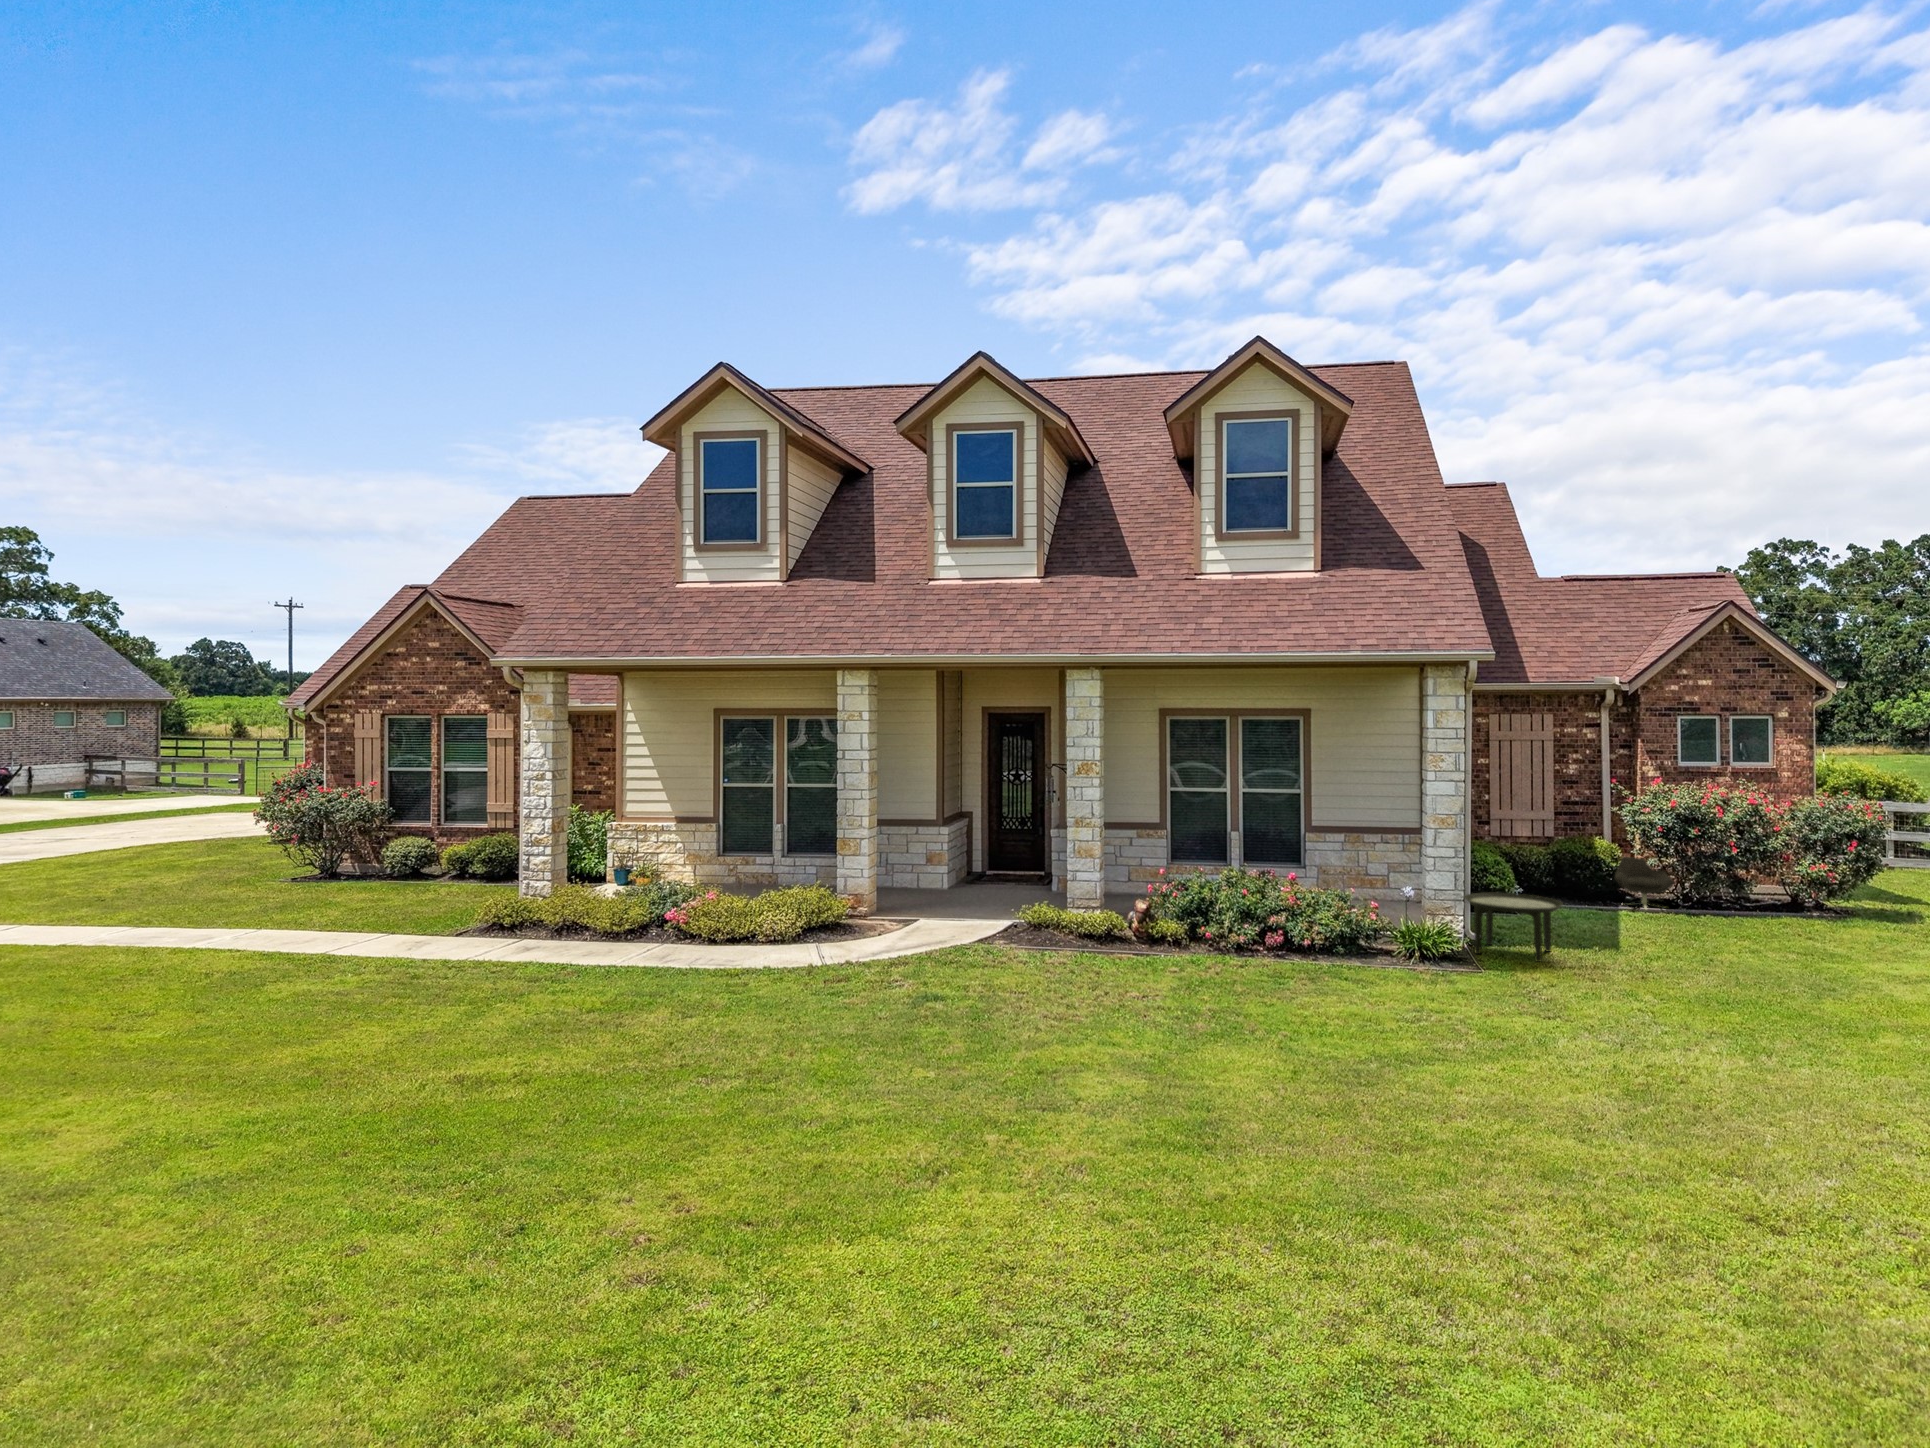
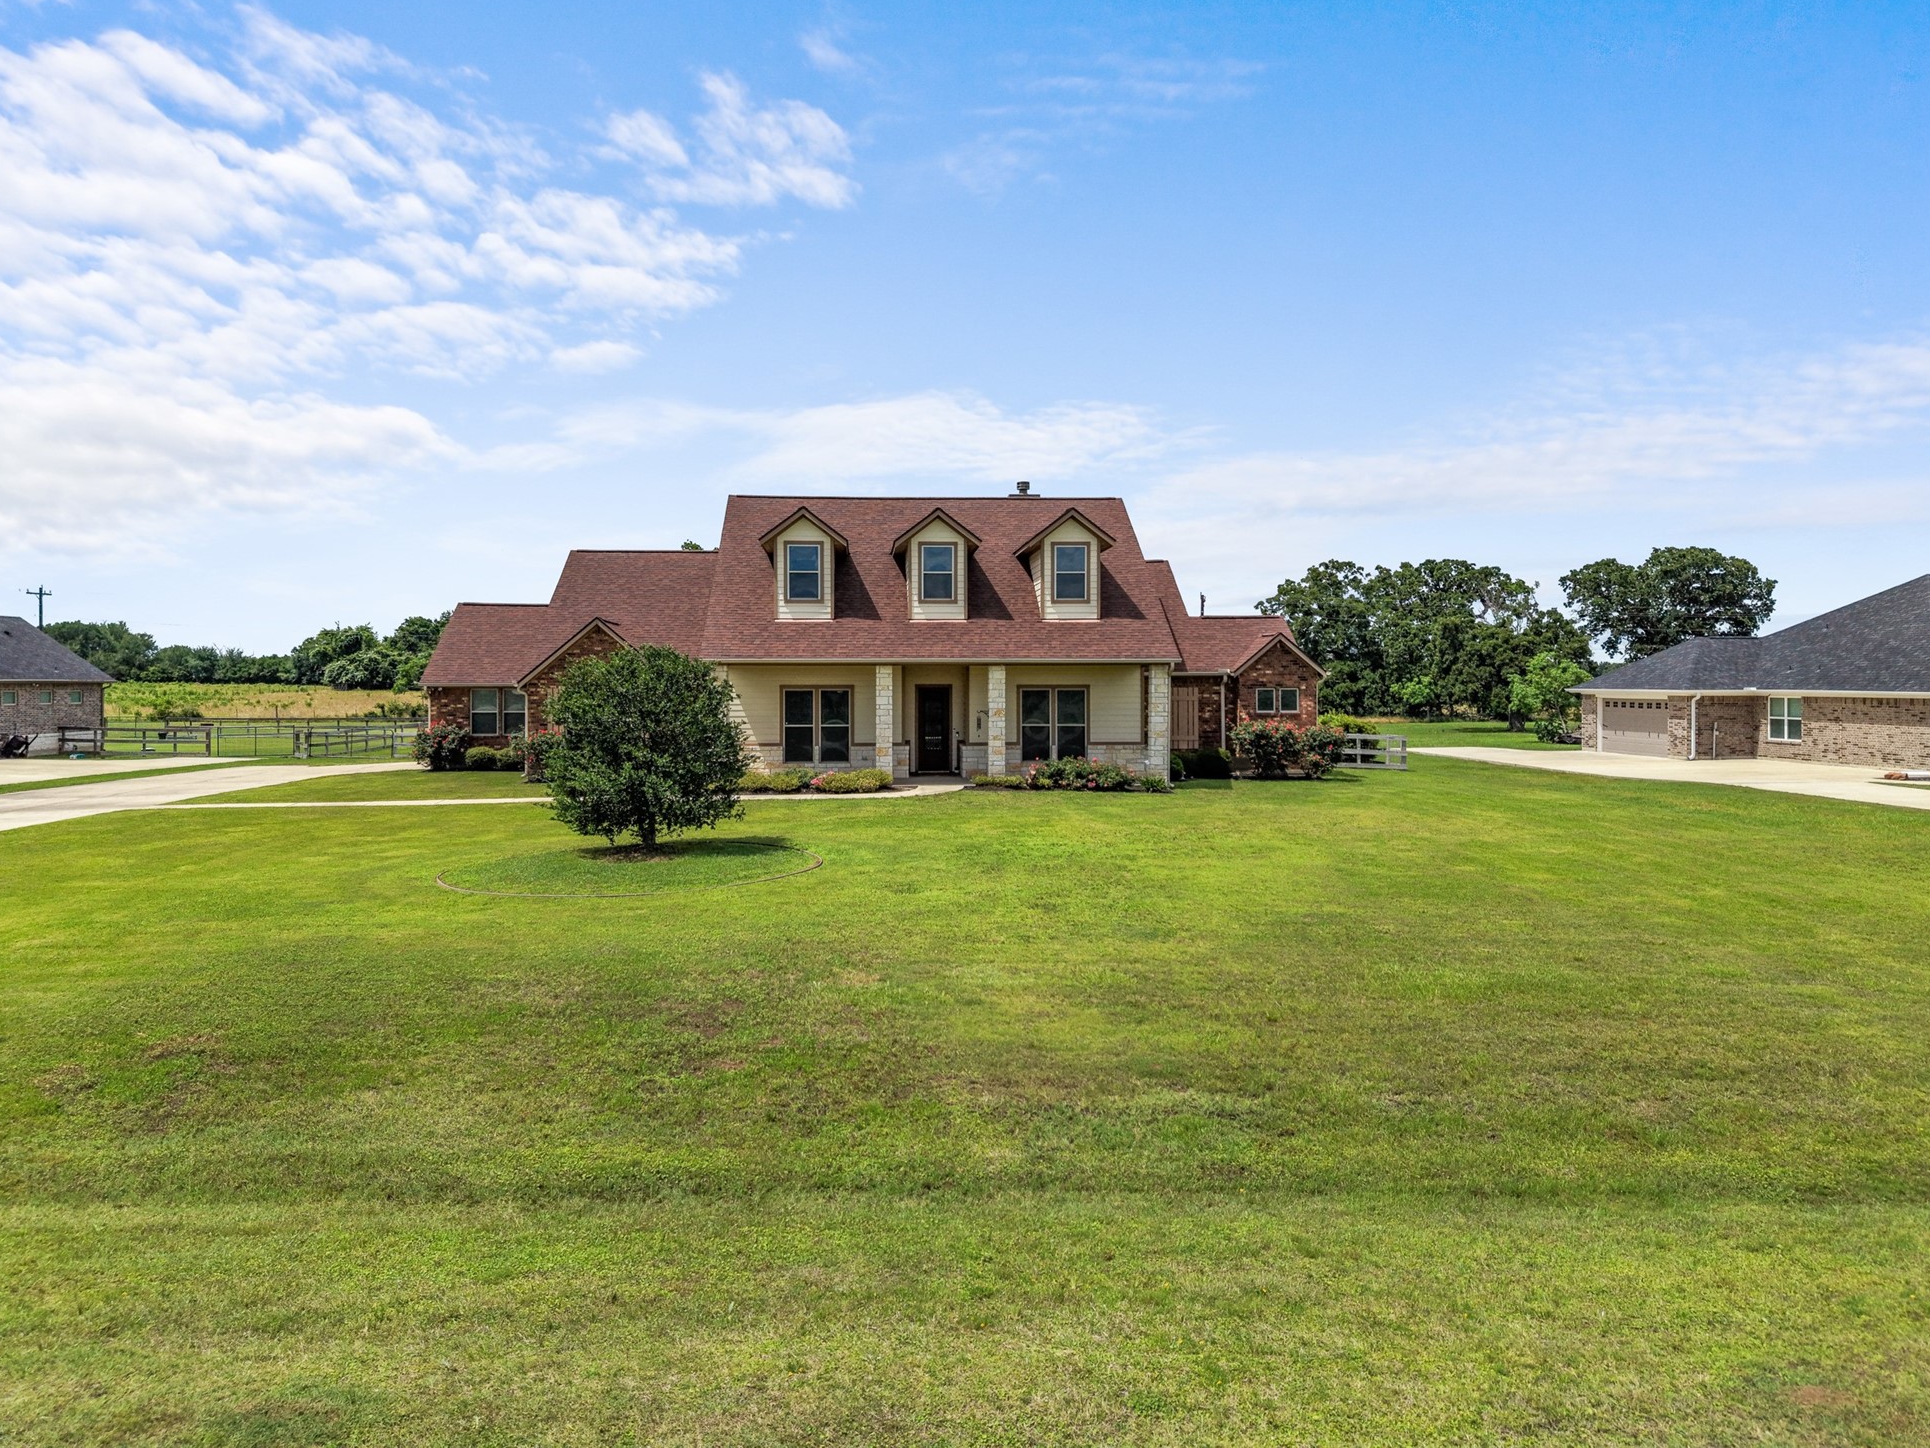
round table: present [1464,893,1562,962] -> none [1165,765,1205,791]

